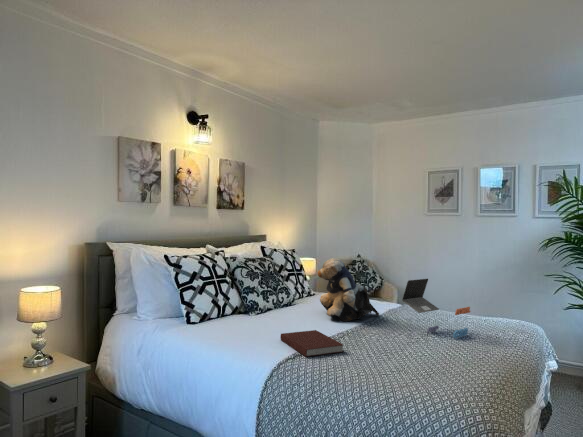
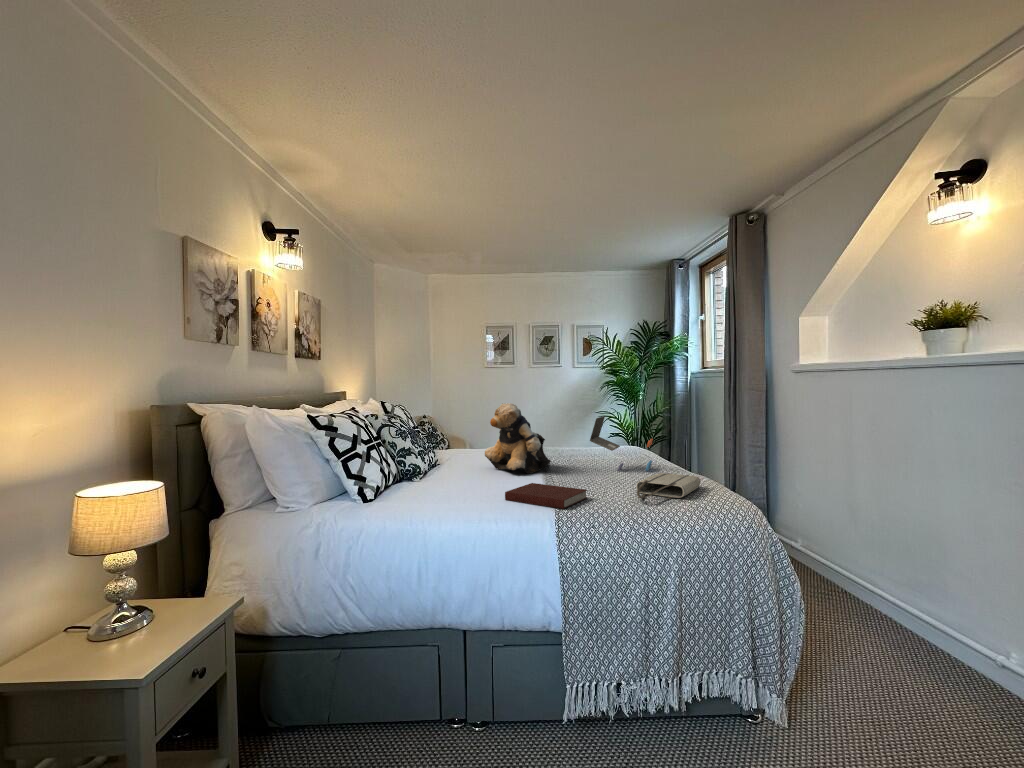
tote bag: none [375,343,471,369] -> present [637,473,700,500]

